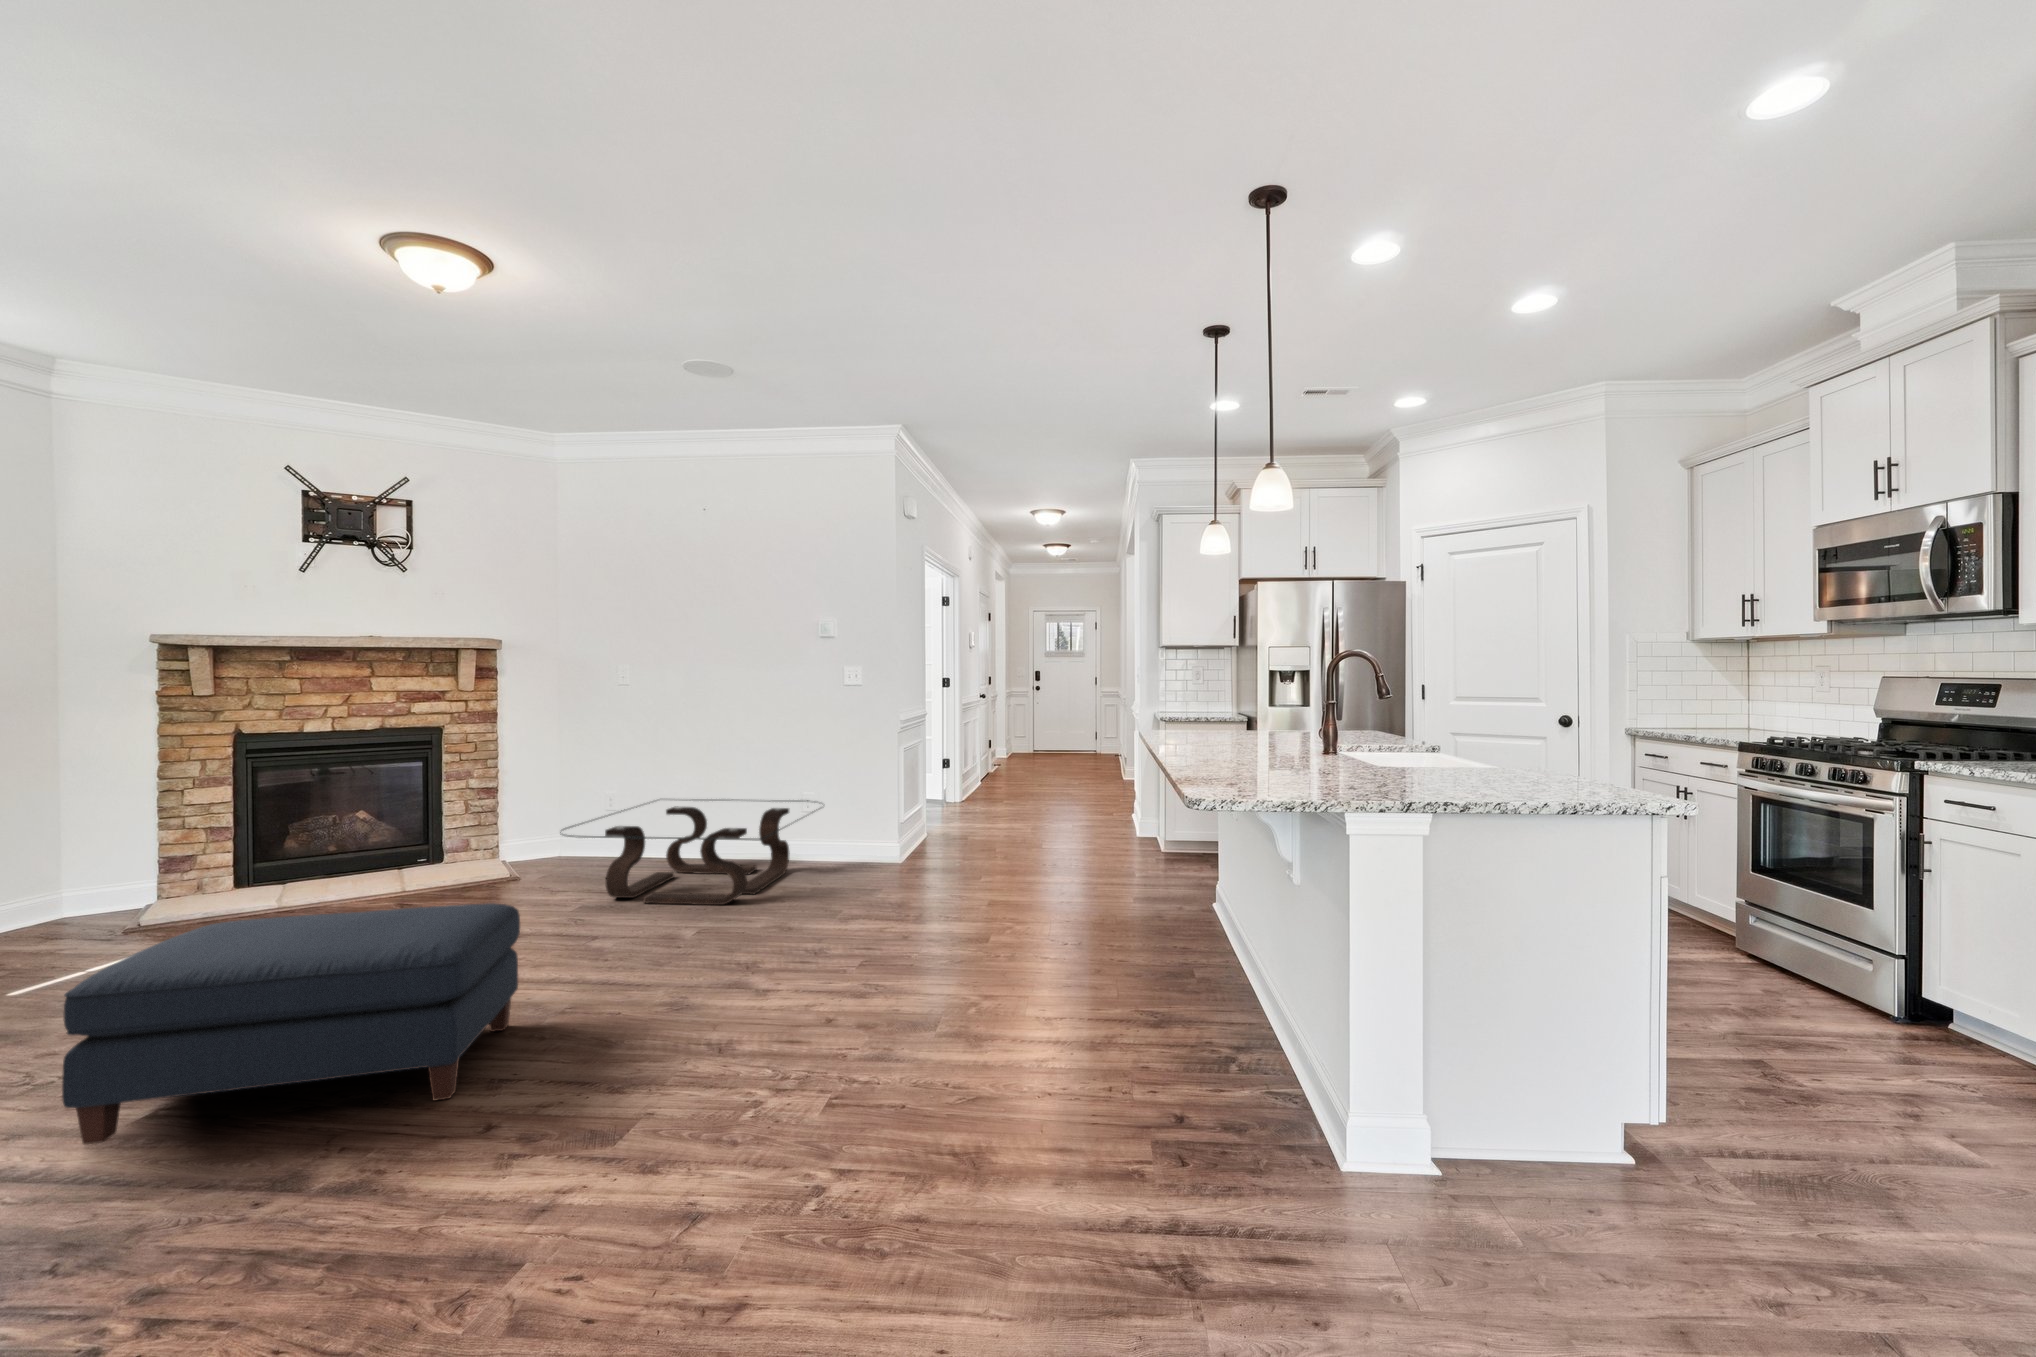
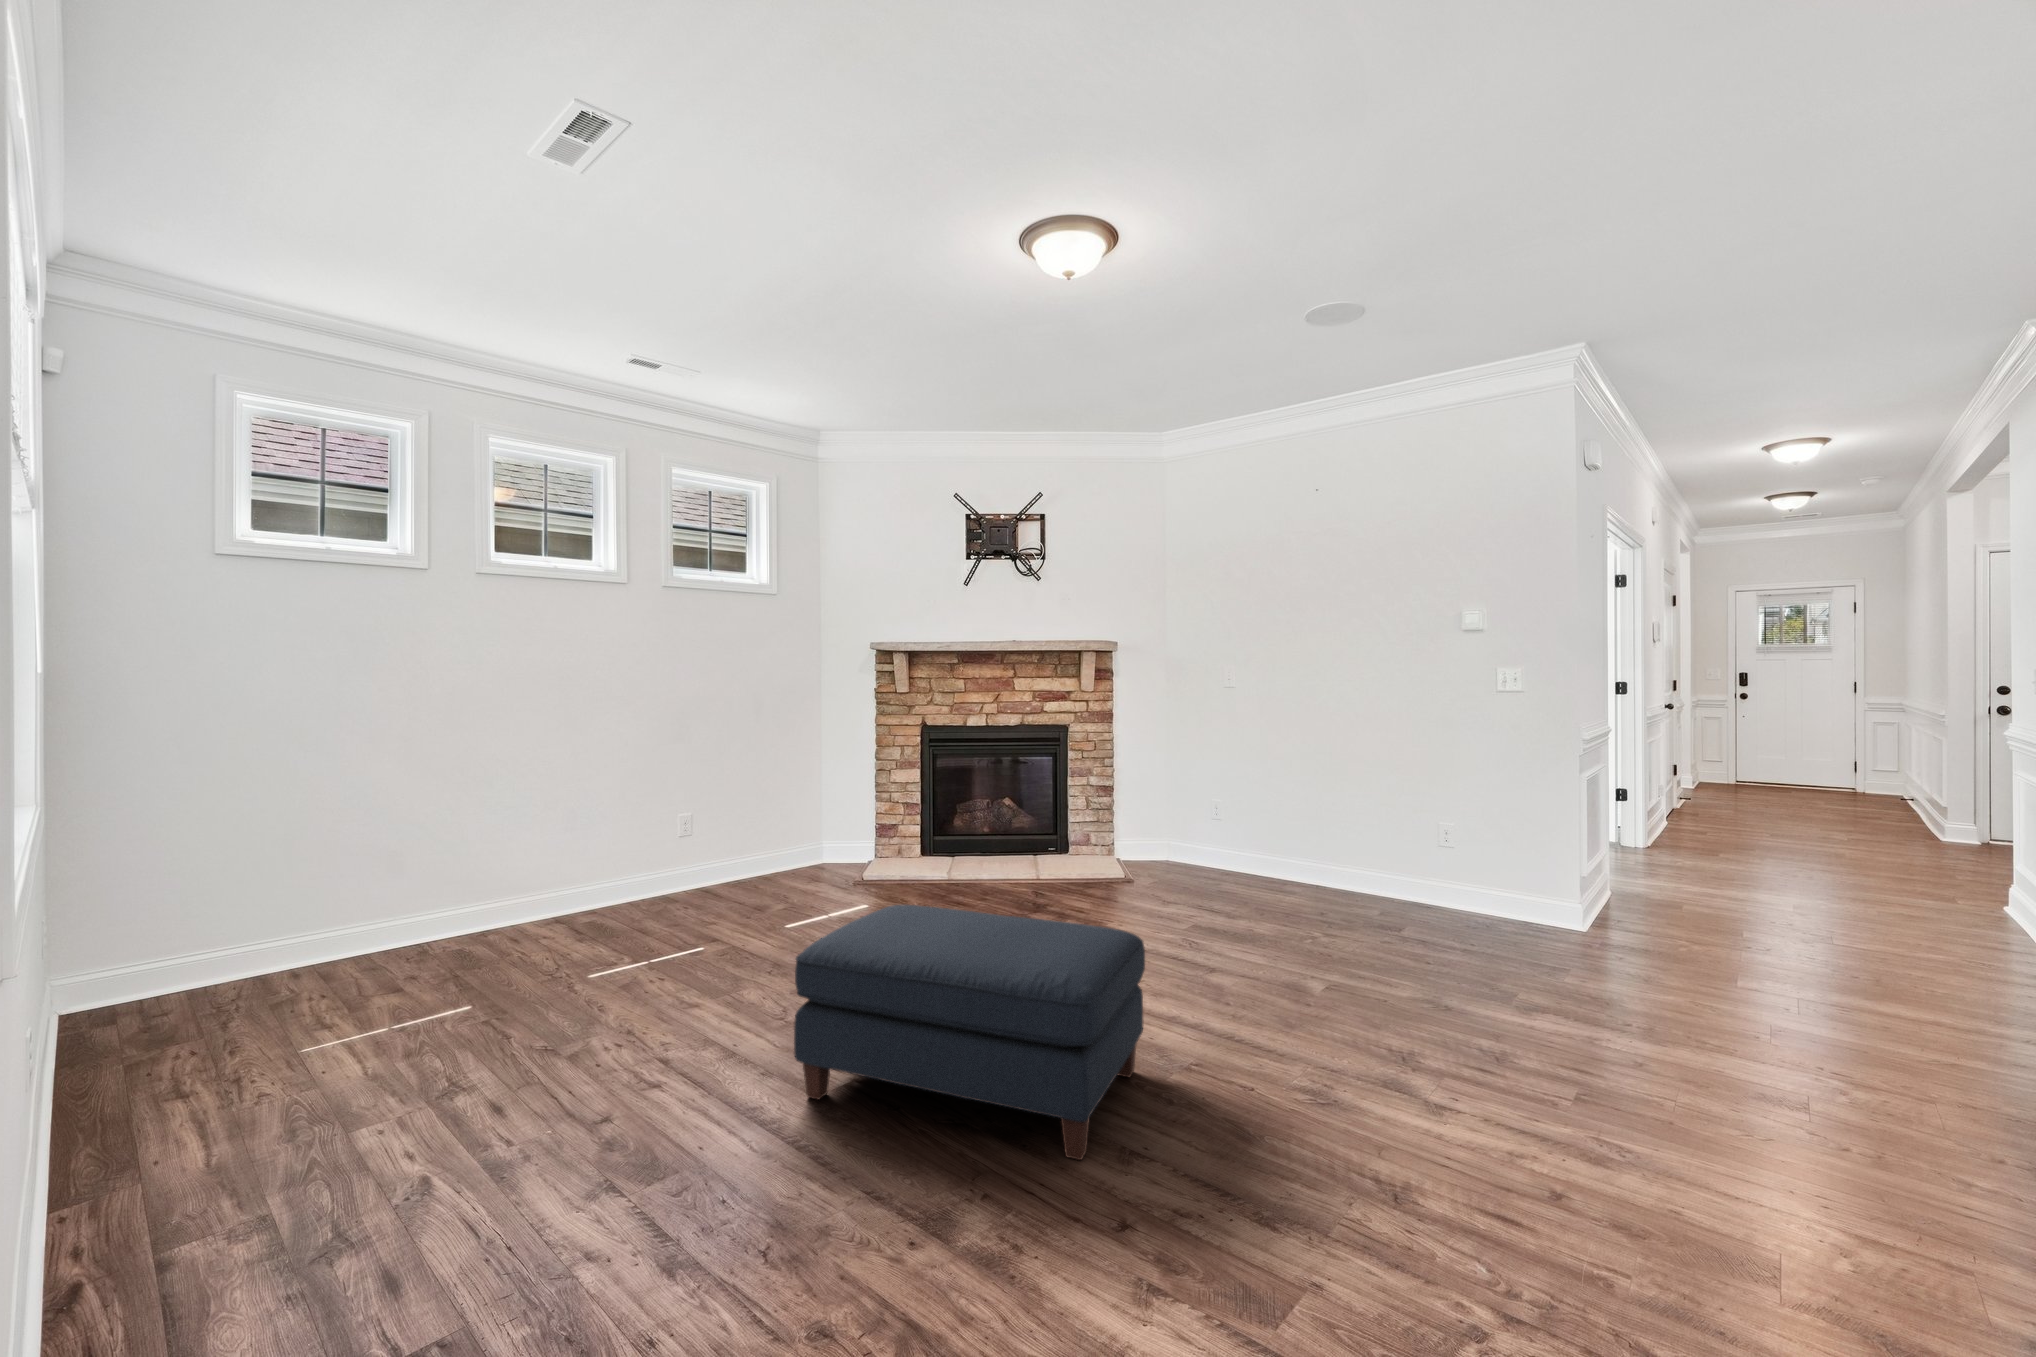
coffee table: present [560,799,807,905] -> none [1173,814,1482,959]

